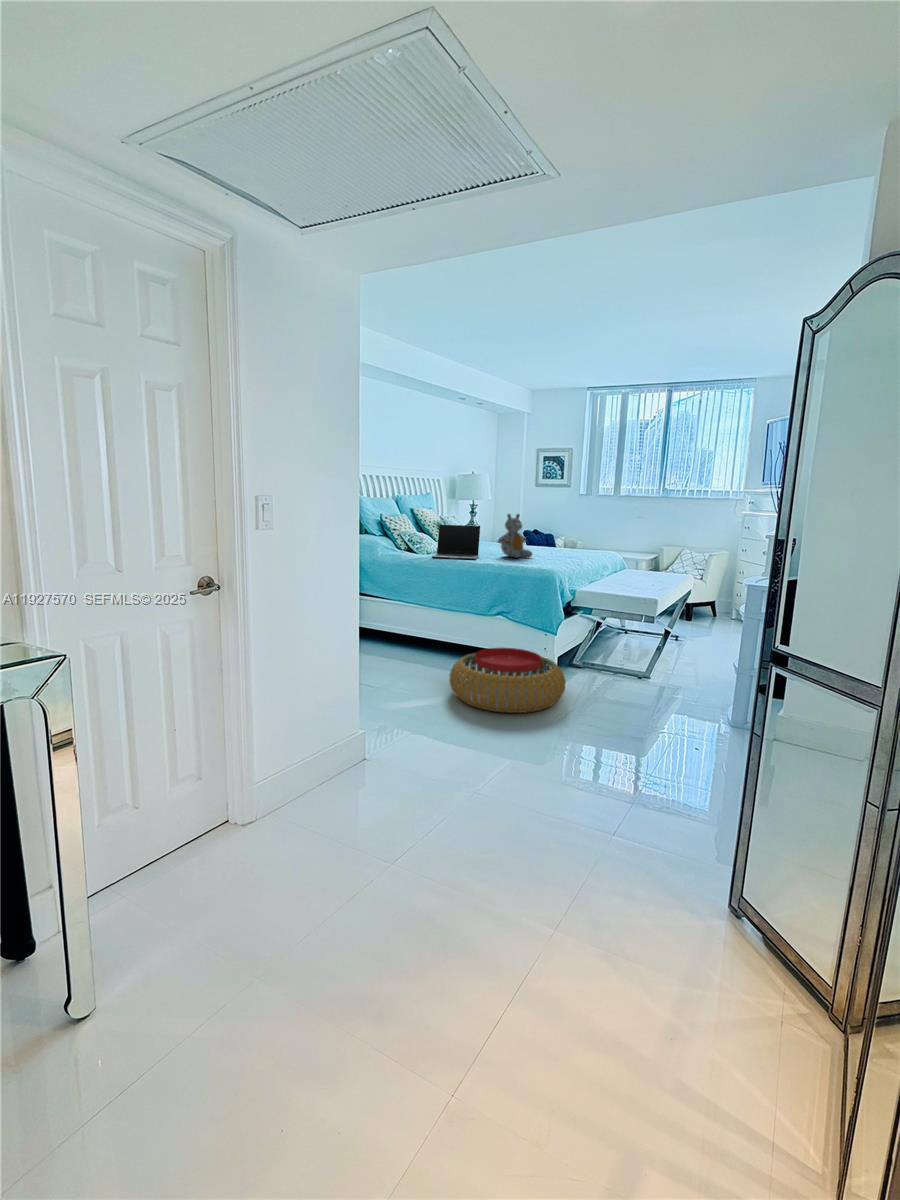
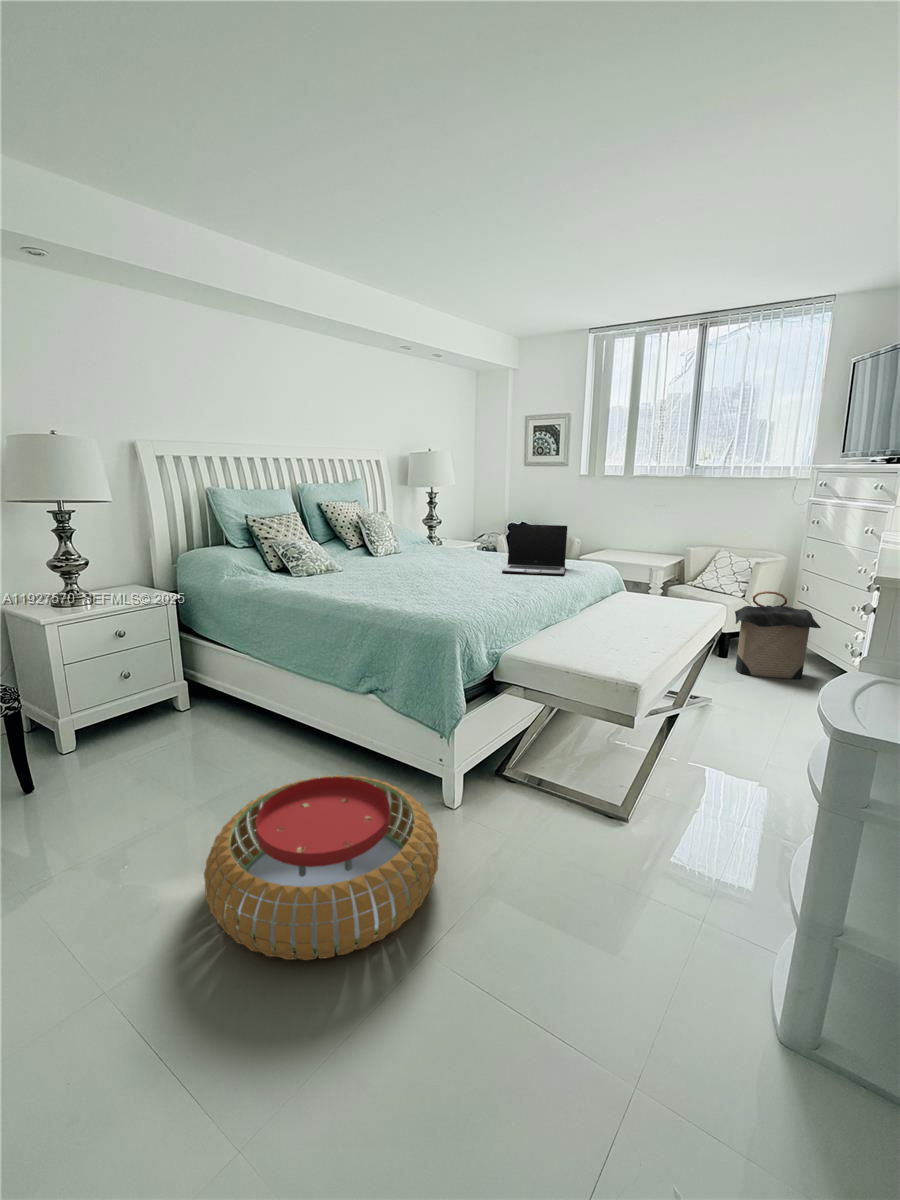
stuffed bear: present [498,514,532,558] -> none [407,512,461,584]
laptop: present [432,525,480,560] -> present [502,524,568,575]
laundry hamper: none [696,571,751,630] -> present [735,591,821,679]

